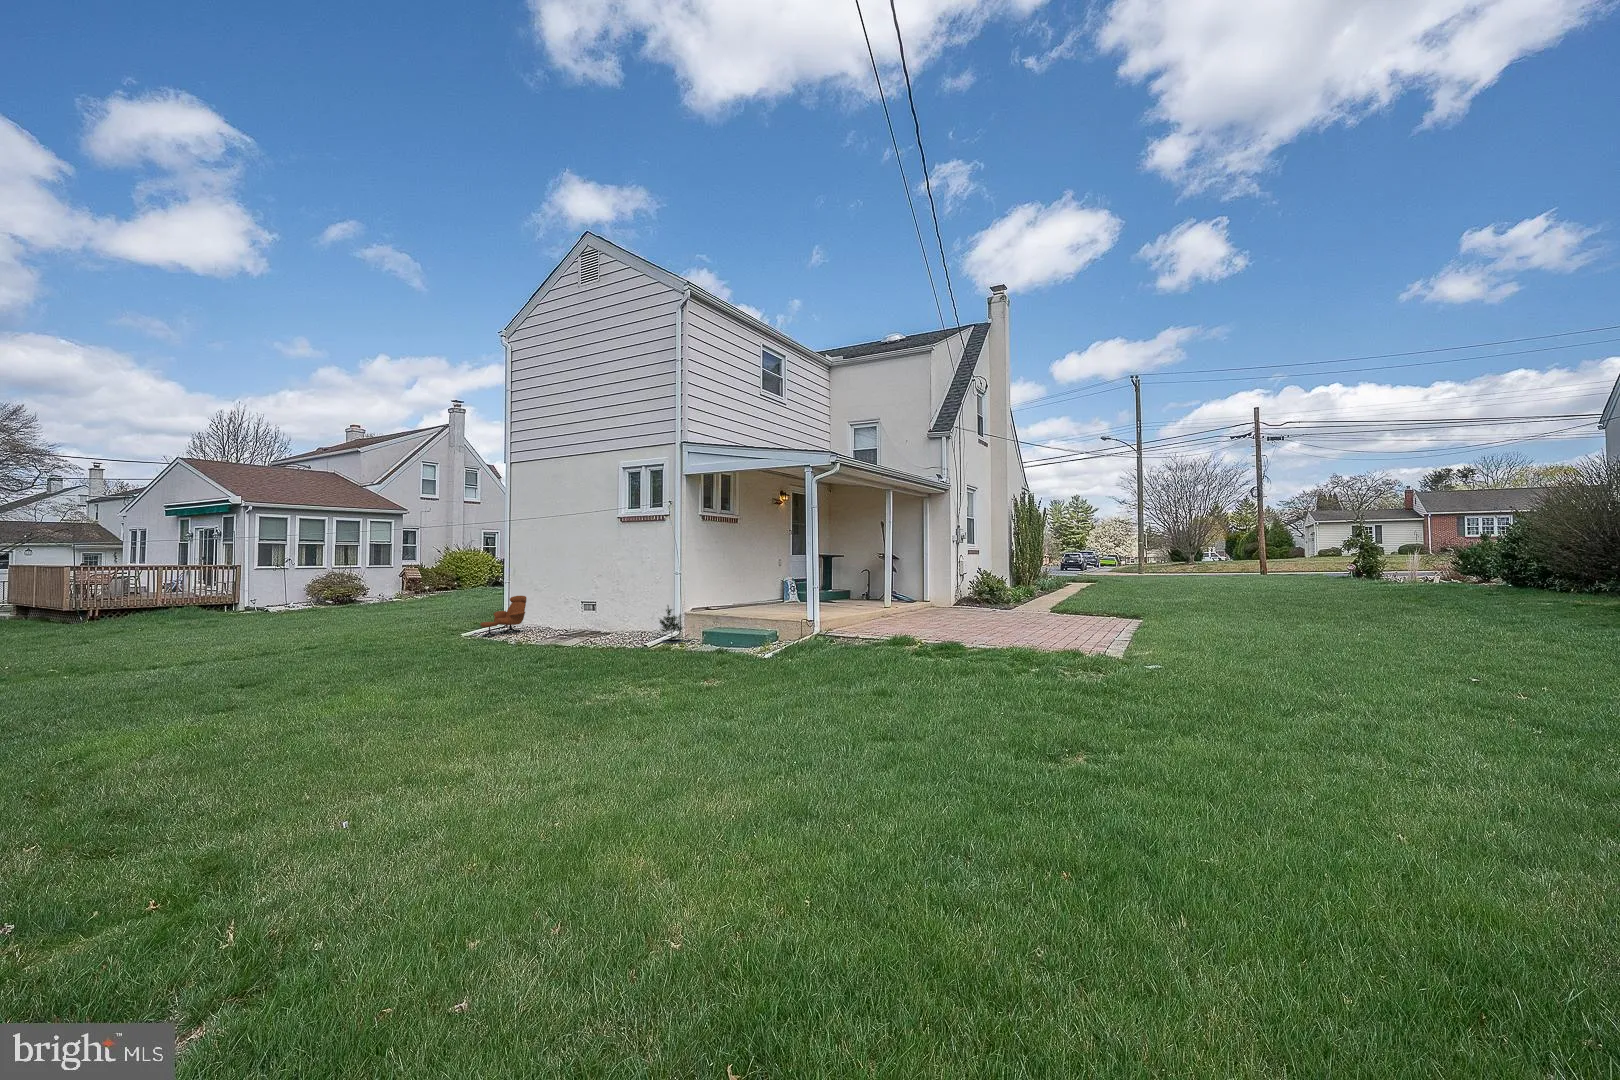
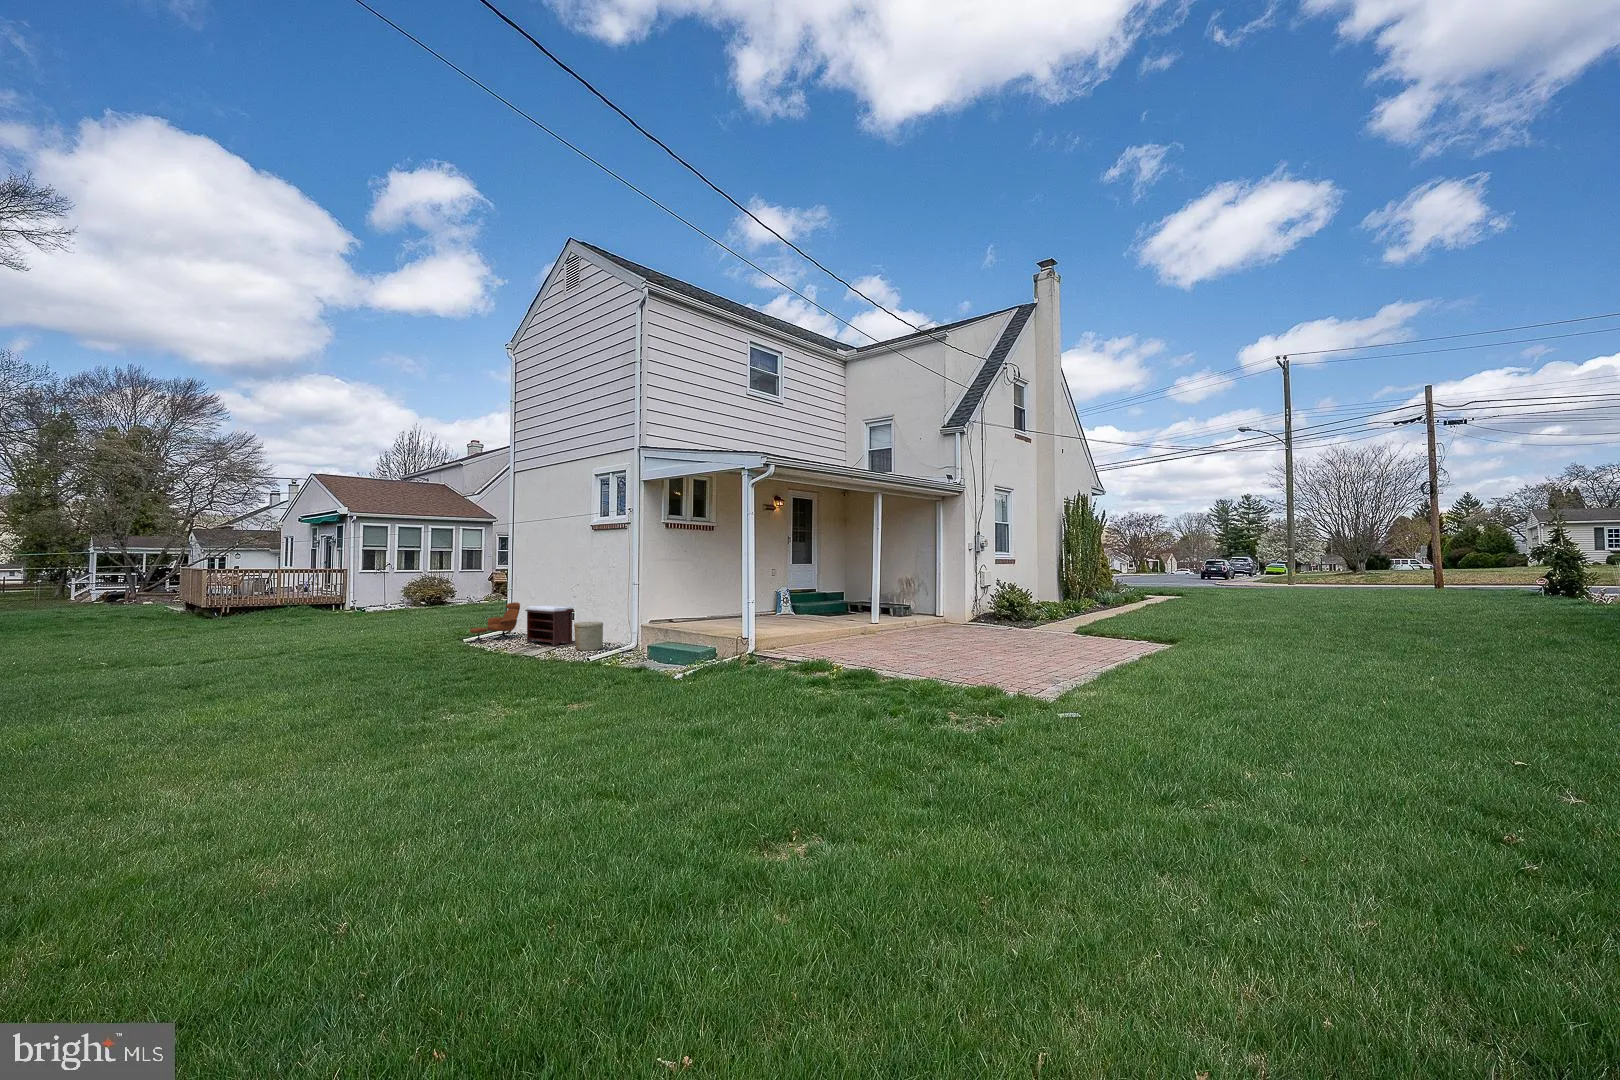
bench: none [542,598,598,637] -> present [525,605,574,646]
potted tree: present [660,606,683,643] -> none [608,615,637,656]
woven basket: none [611,612,639,640] -> present [574,622,603,651]

